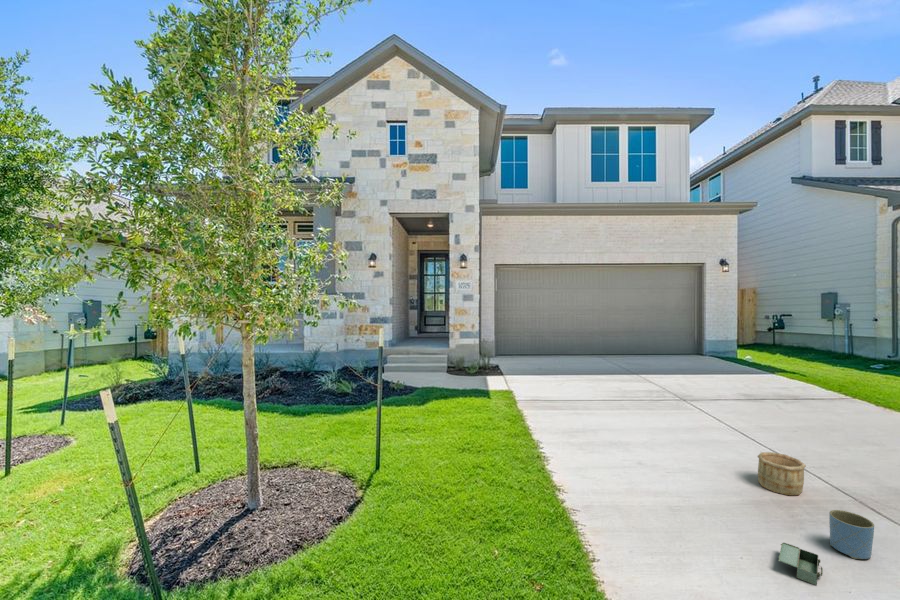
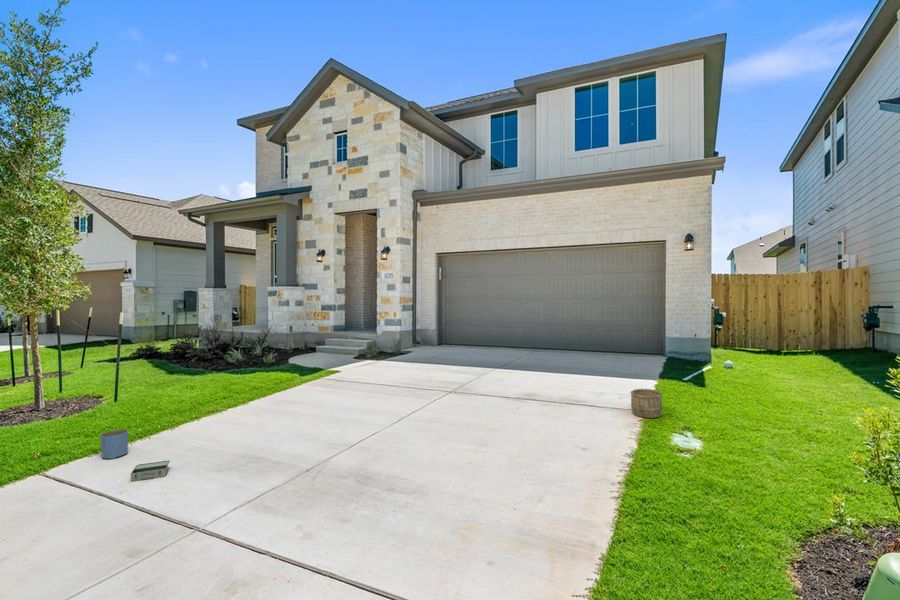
wooden bucket: present [758,452,806,495] -> present [630,389,662,418]
planter: present [829,510,874,559] -> present [100,429,128,459]

